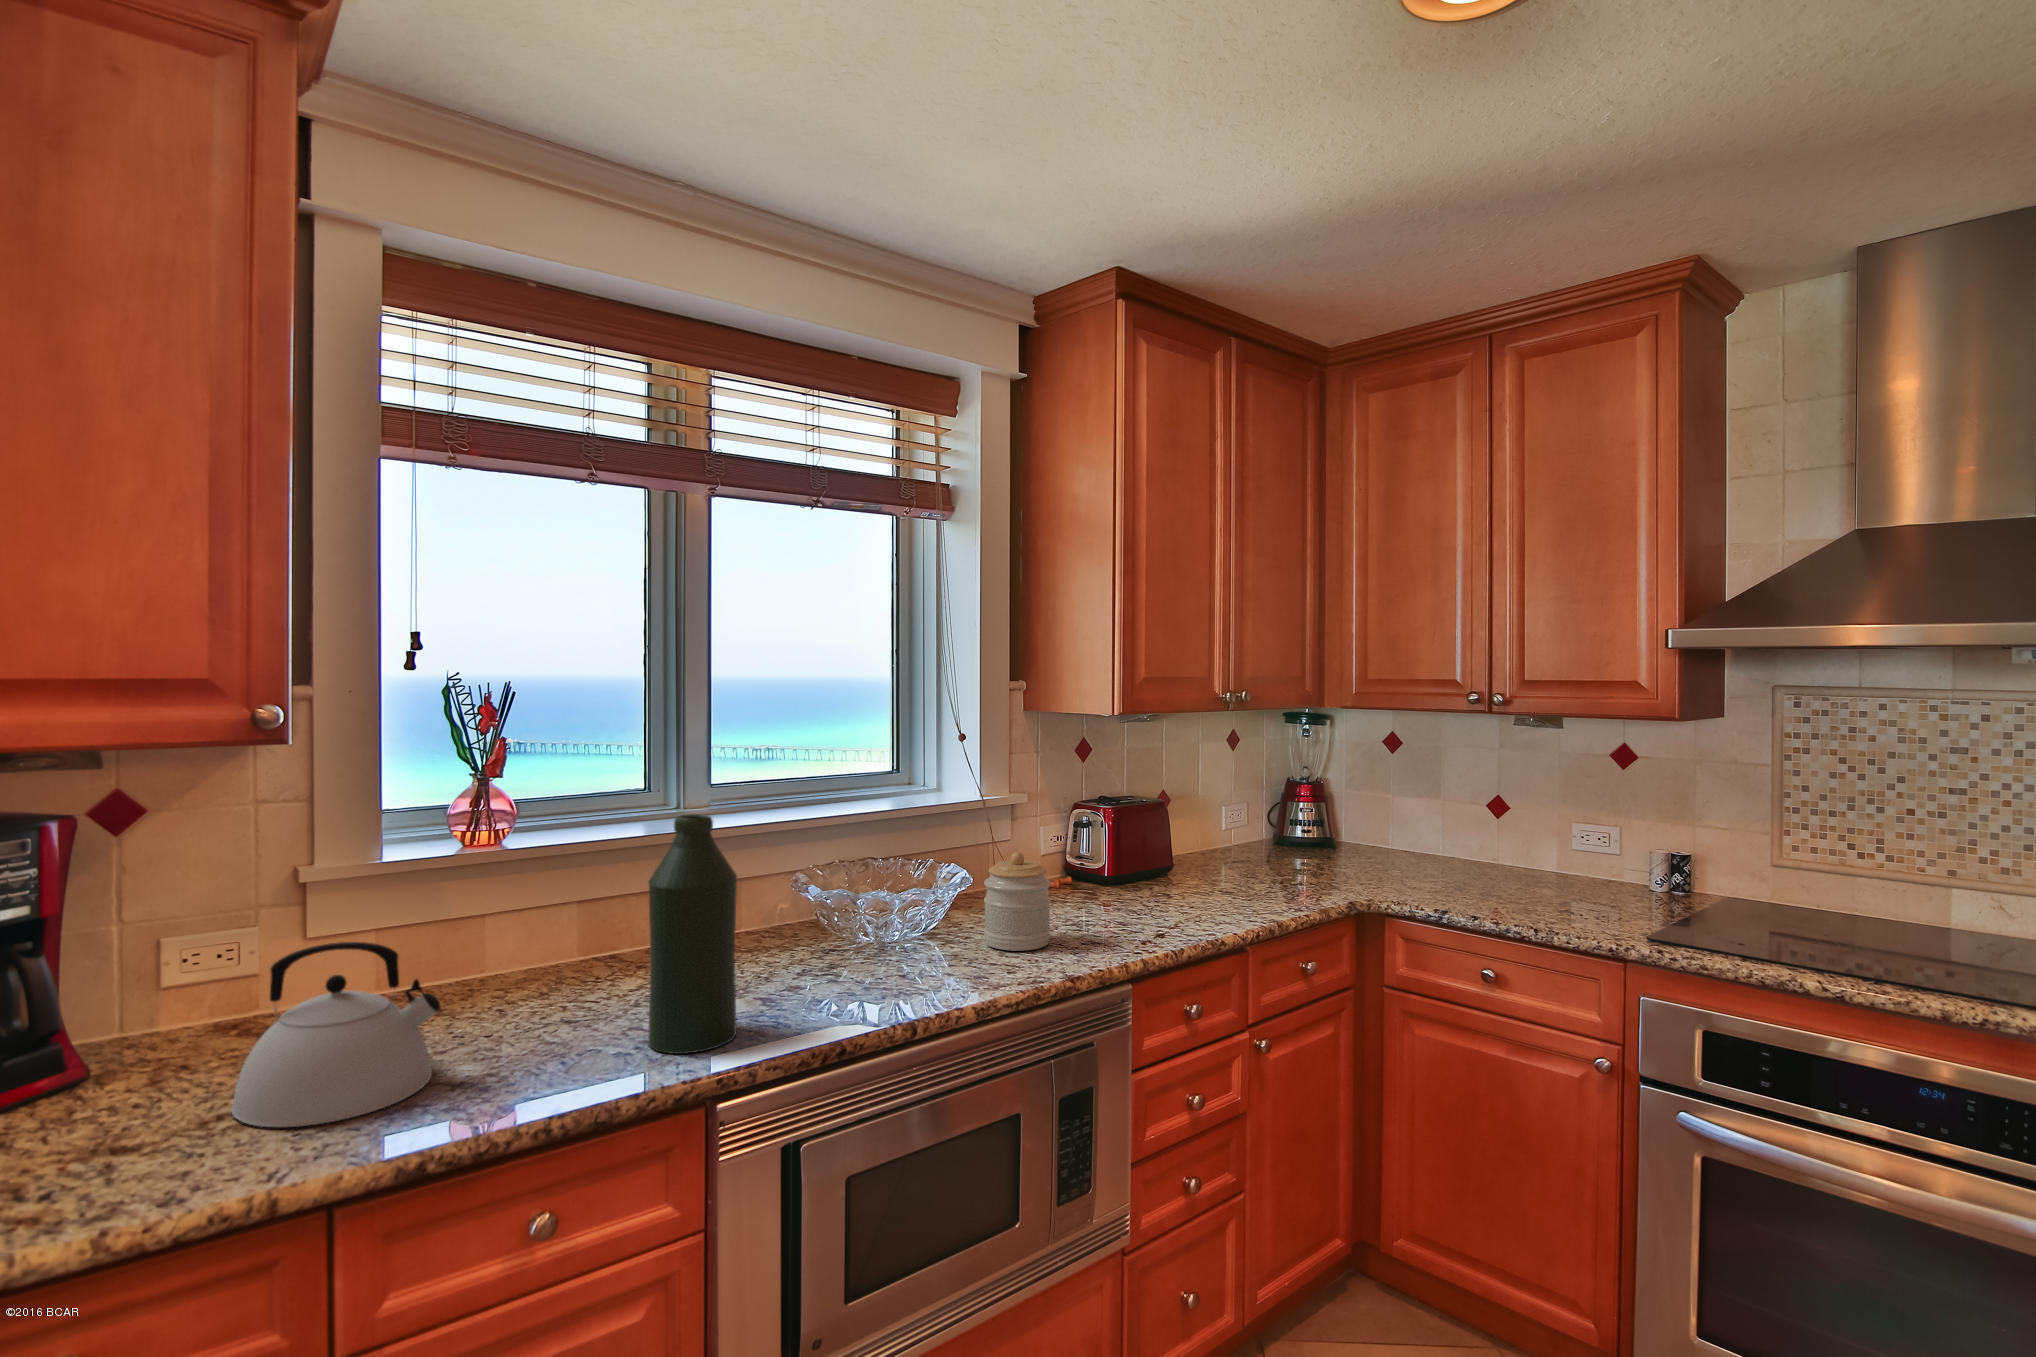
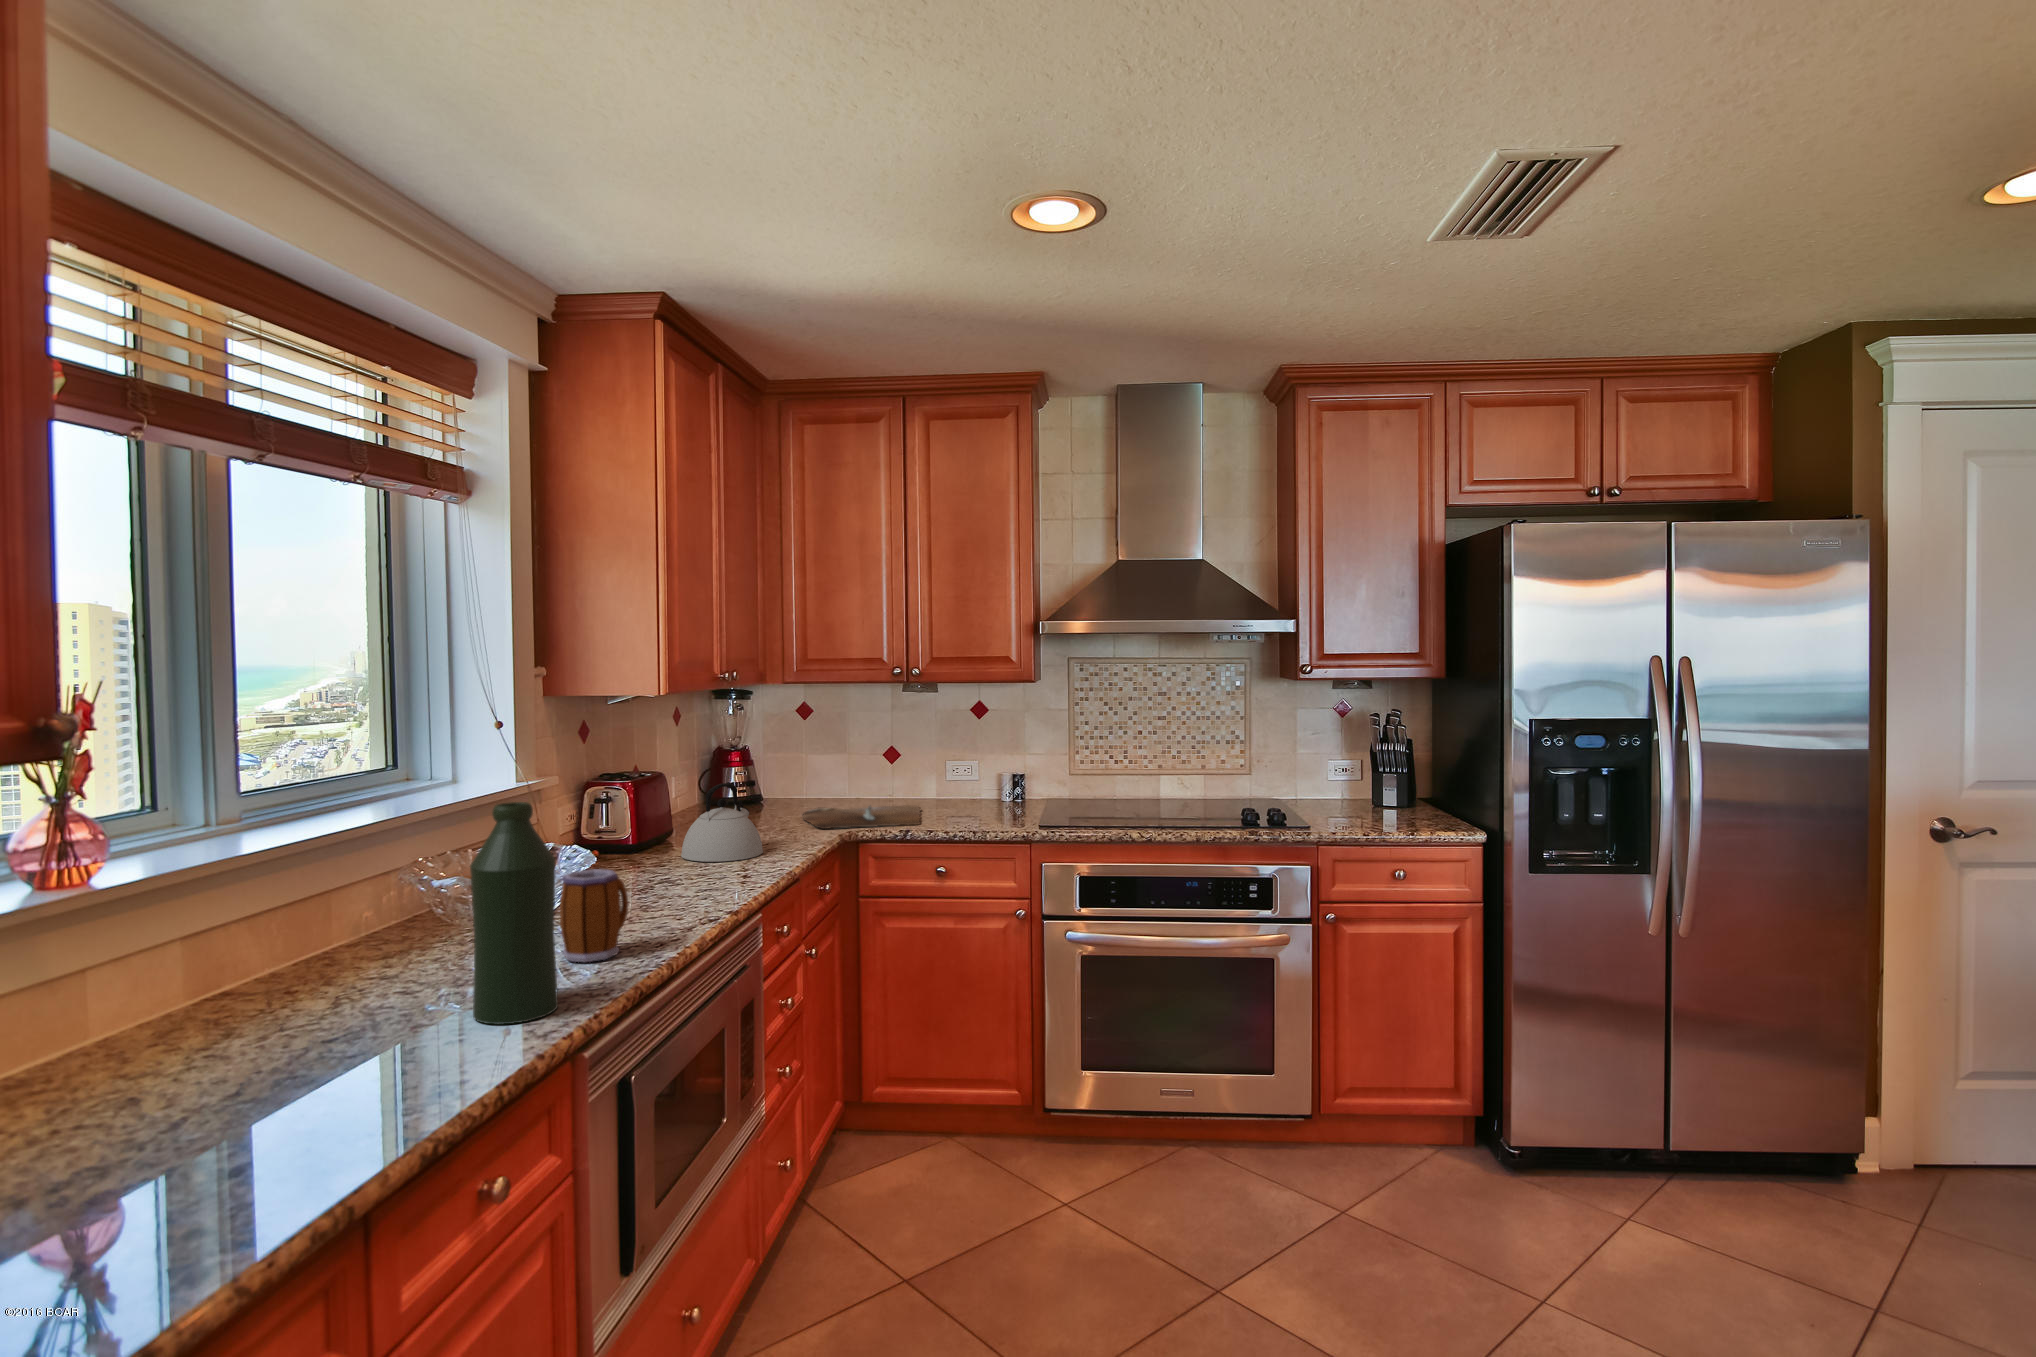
jar: present [984,852,1051,951] -> none [615,822,679,909]
cutting board: none [1341,860,1515,903] -> present [804,805,921,829]
mug: none [827,896,906,1001] -> present [560,869,628,962]
kettle: present [232,942,441,1127] -> present [681,783,763,862]

